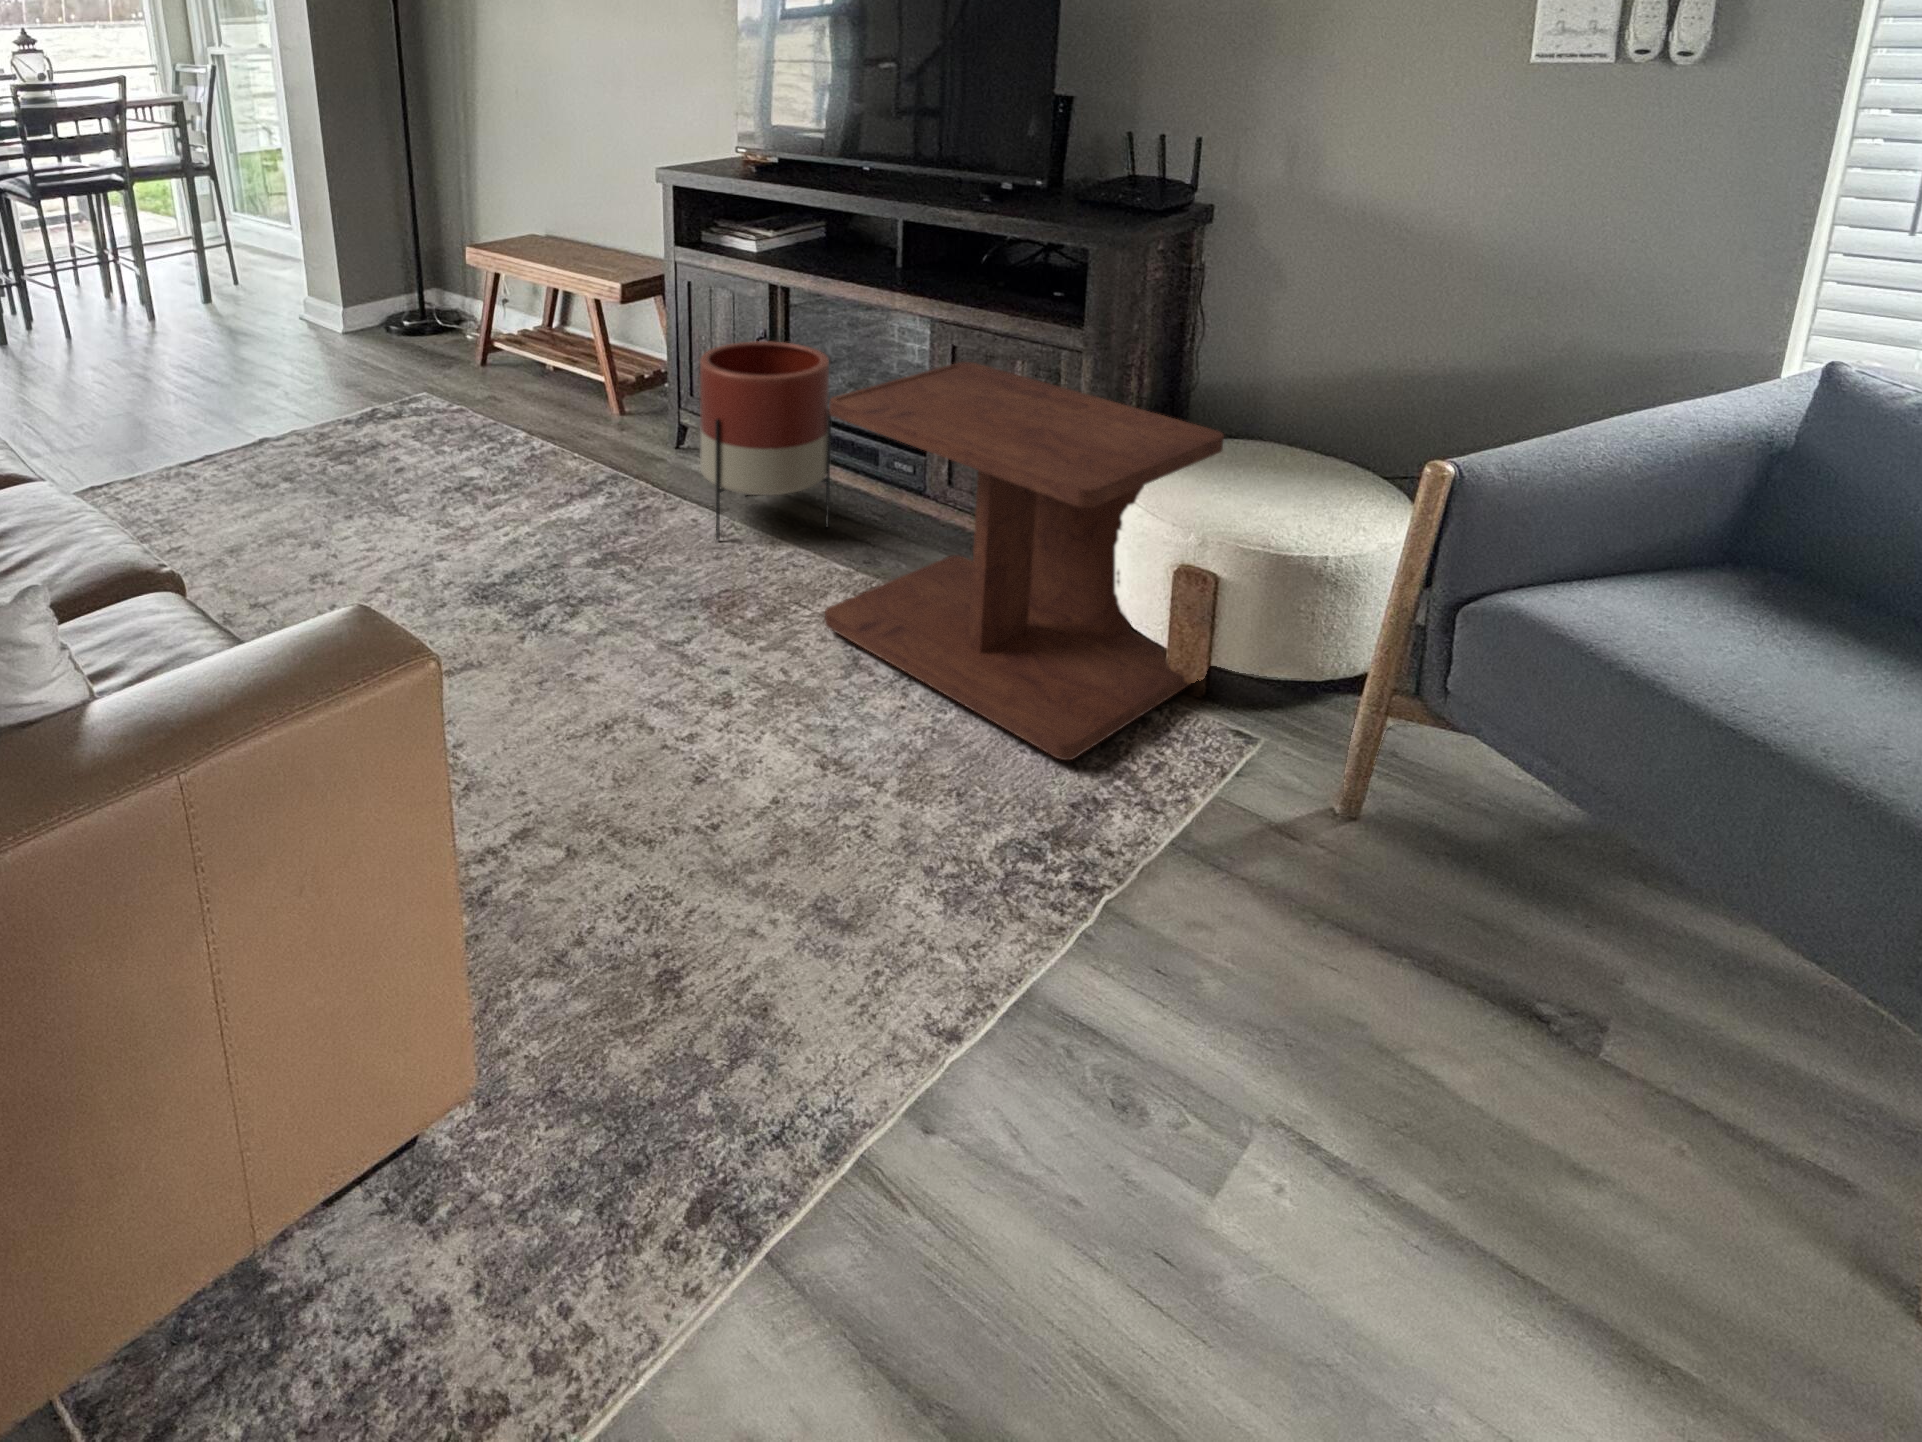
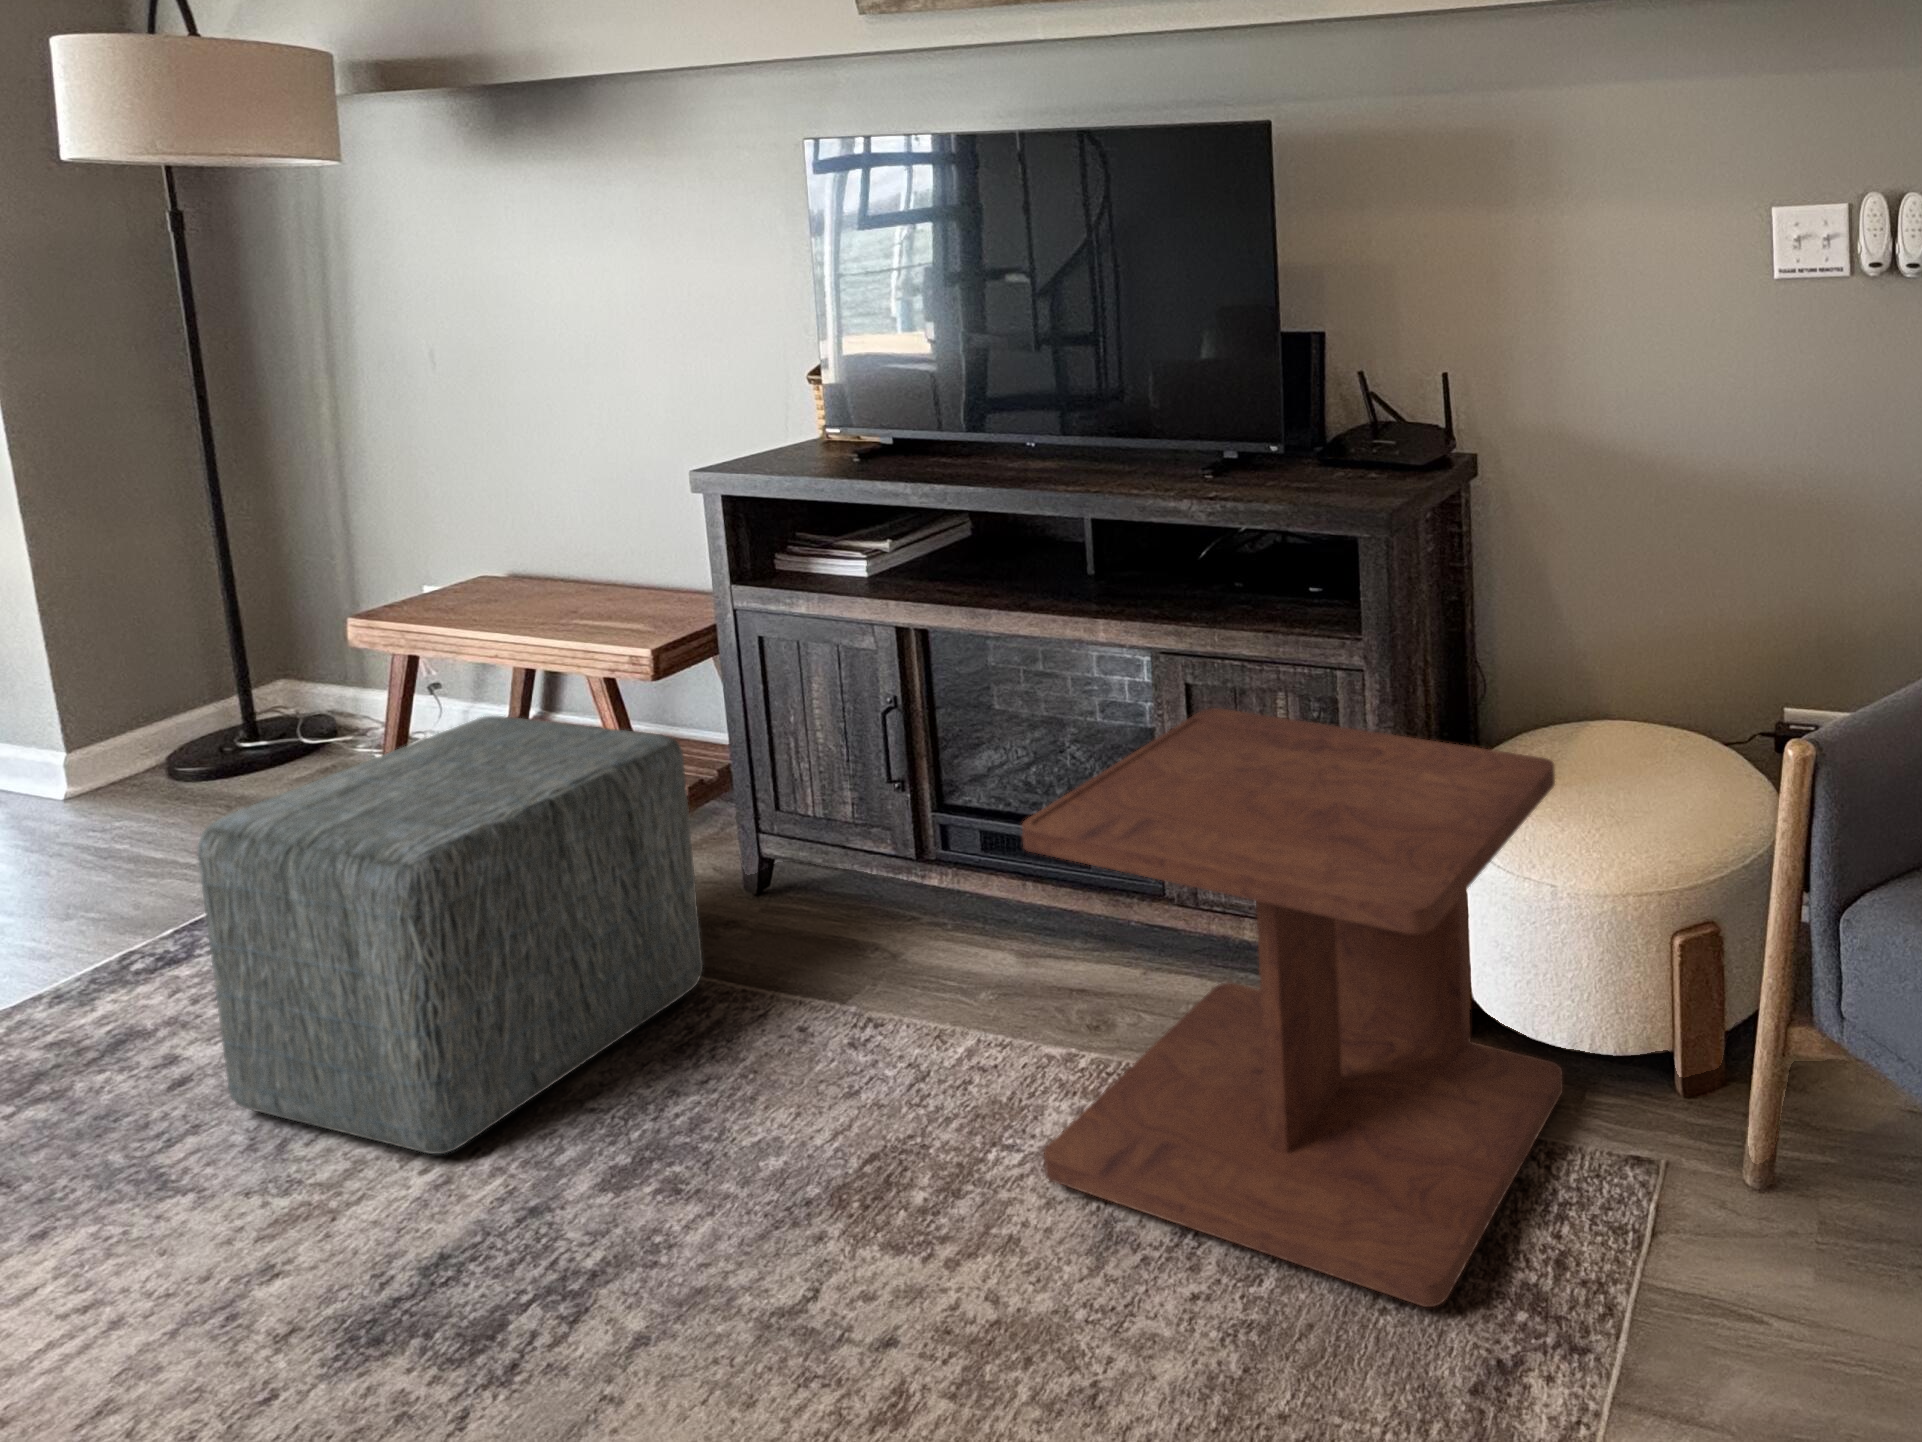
ottoman: none [411,303,642,528] -> present [198,716,703,1154]
planter: present [700,341,831,540] -> none [795,713,1028,1062]

